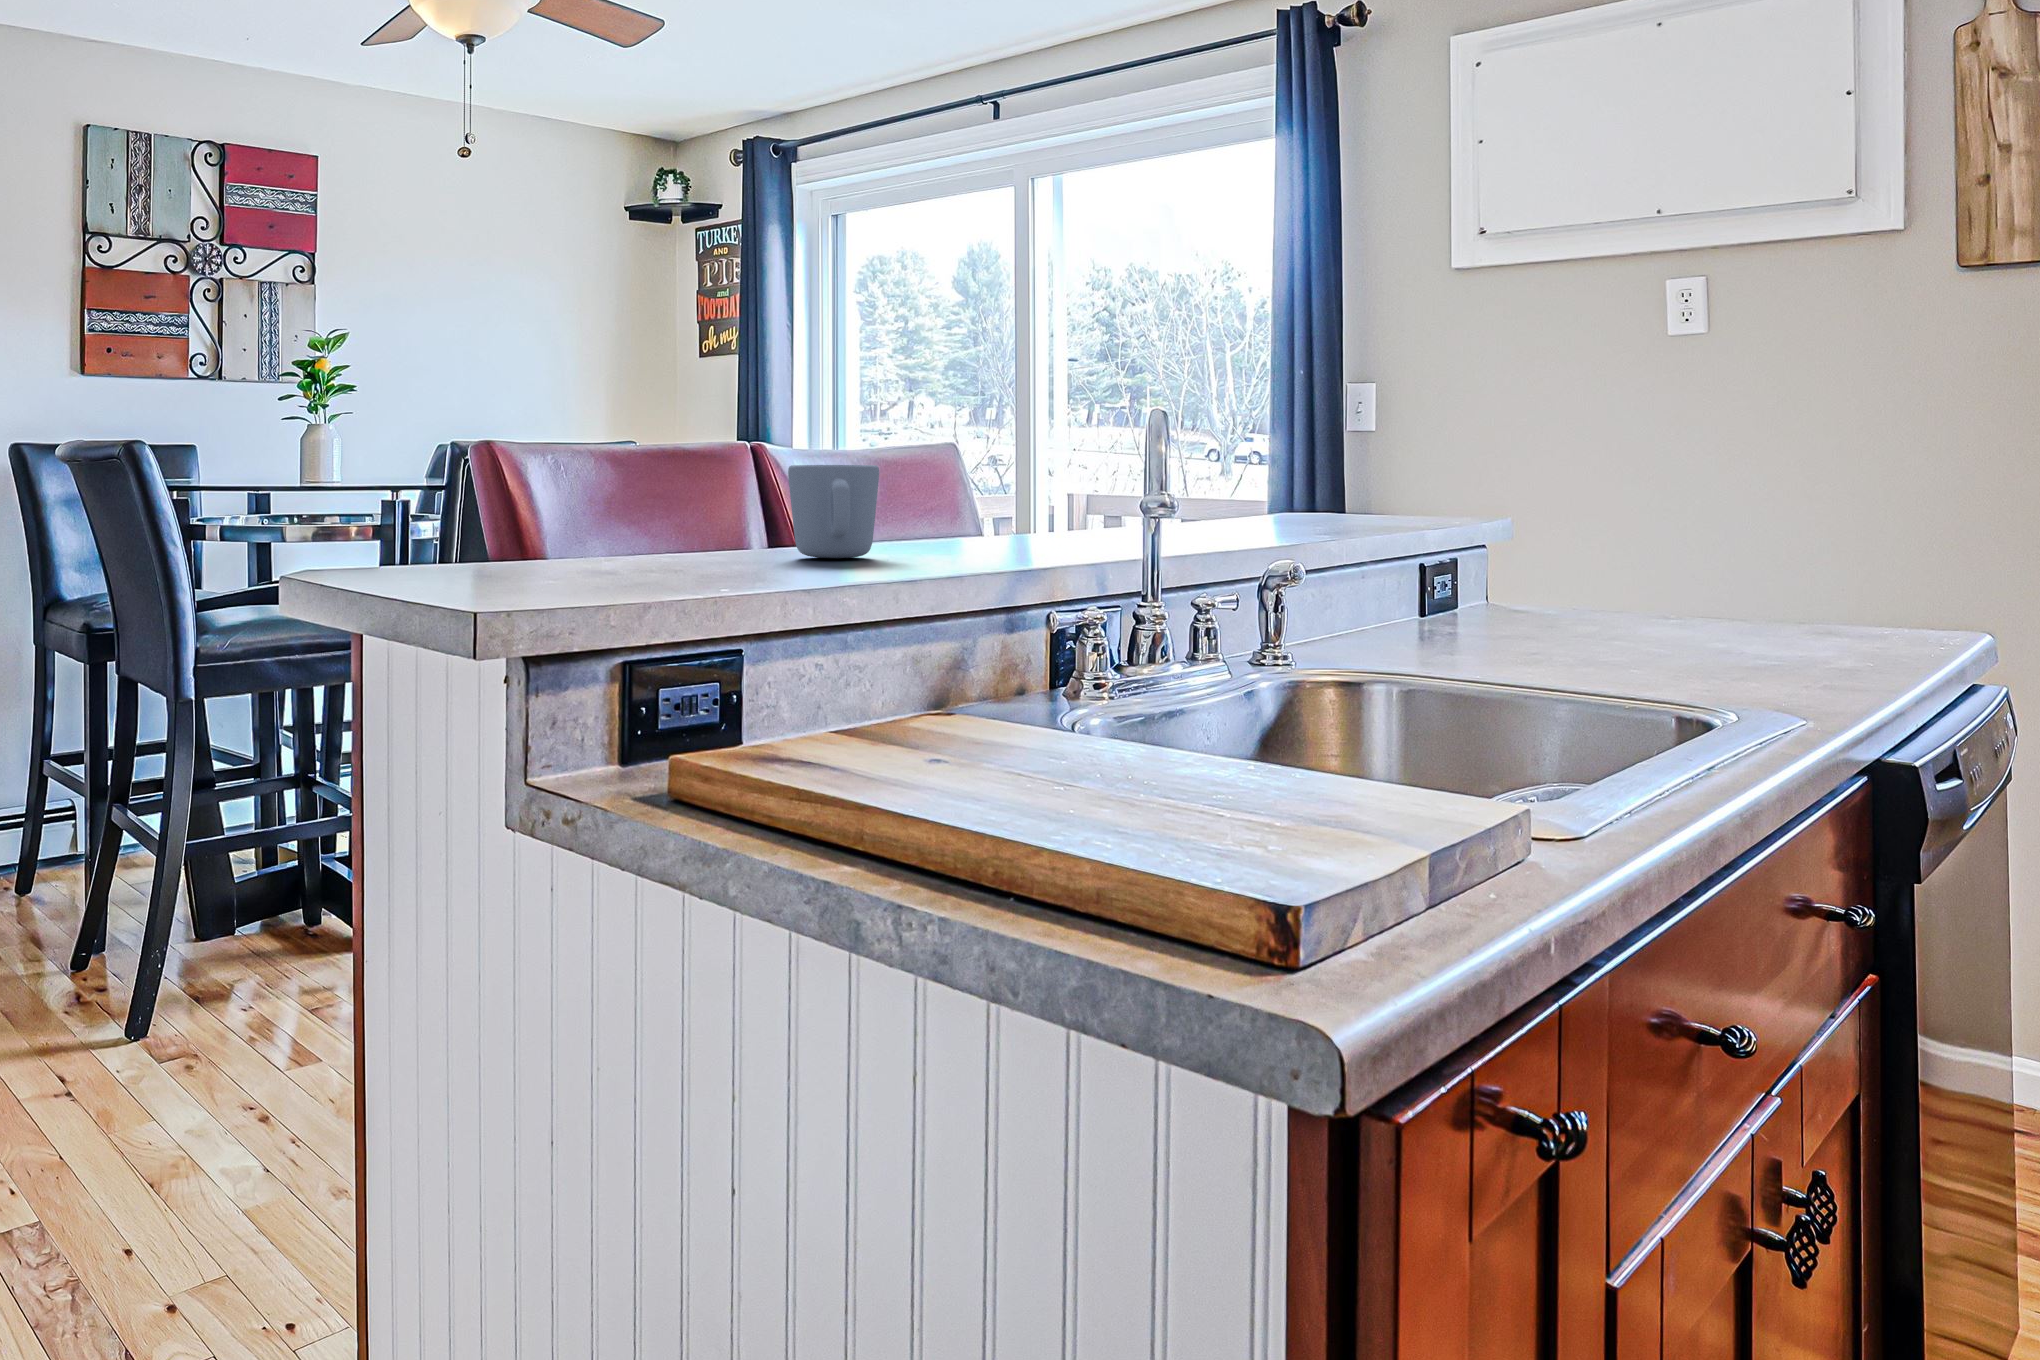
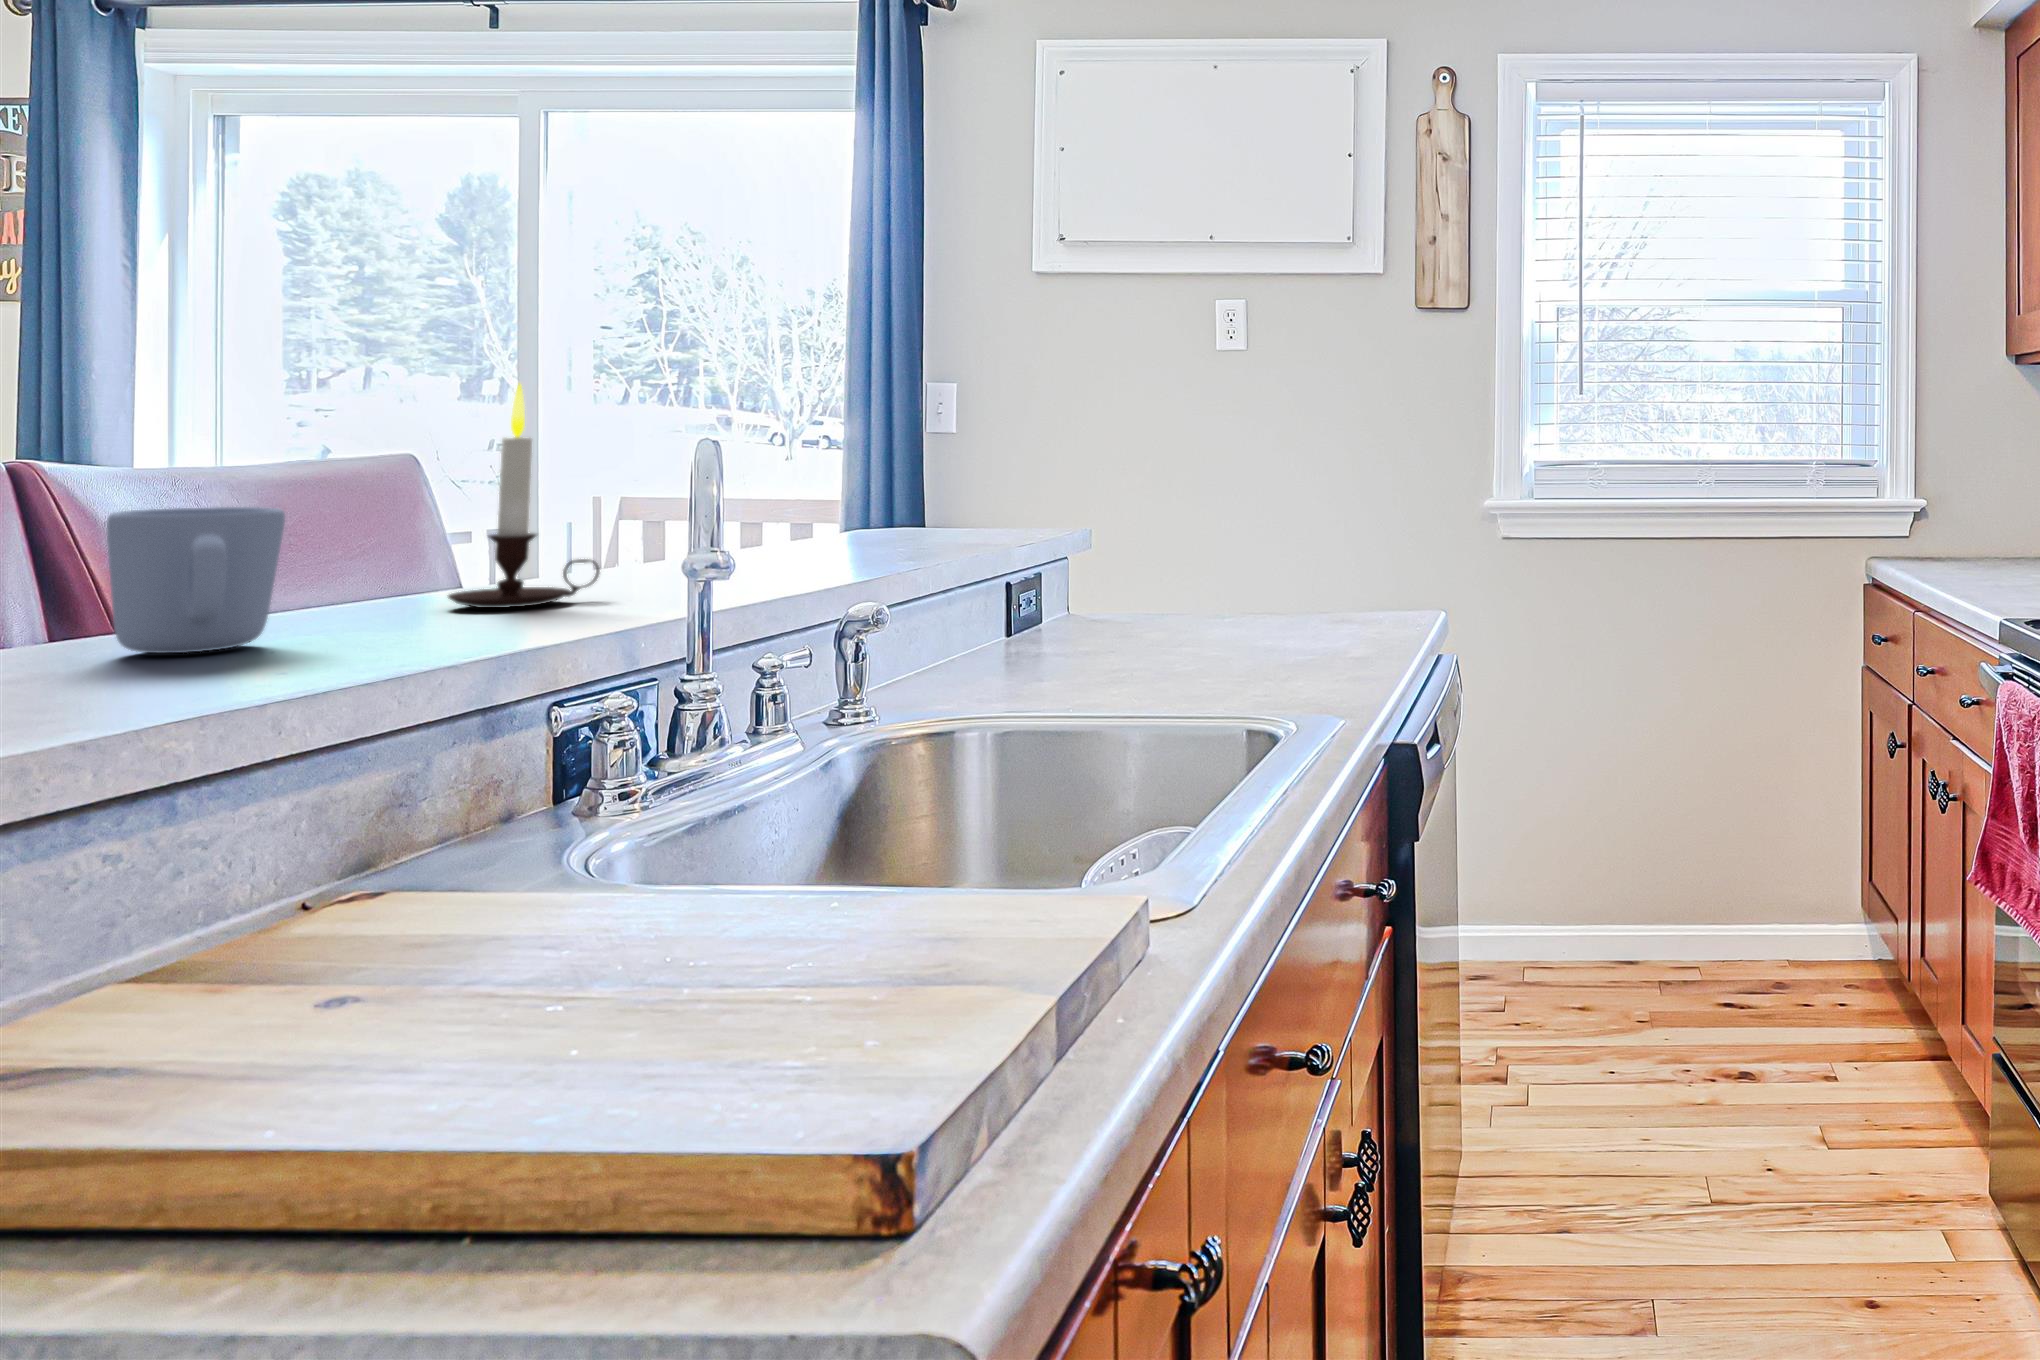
candle: none [975,379,1074,547] -> present [448,384,600,608]

